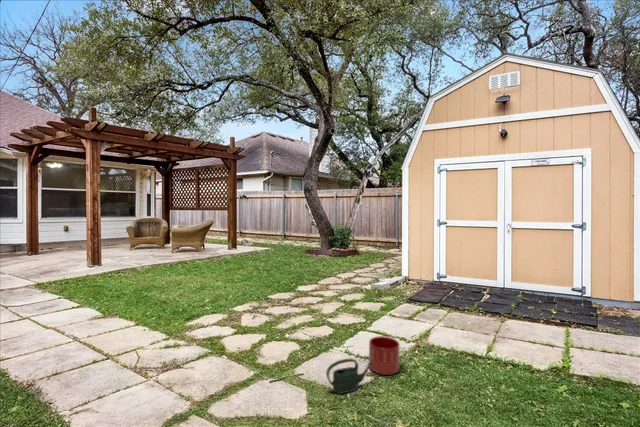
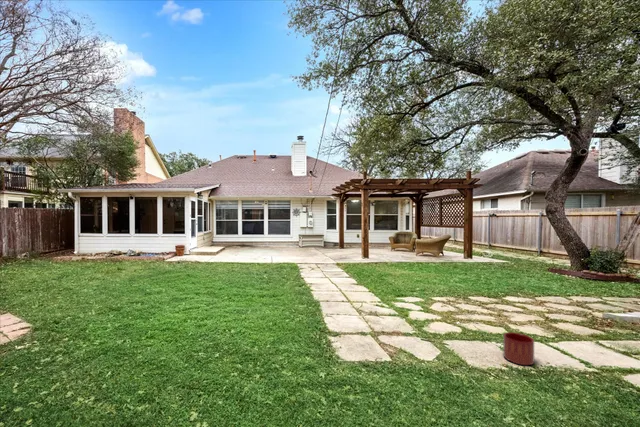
watering can: present [326,359,373,394] -> none [451,333,495,360]

